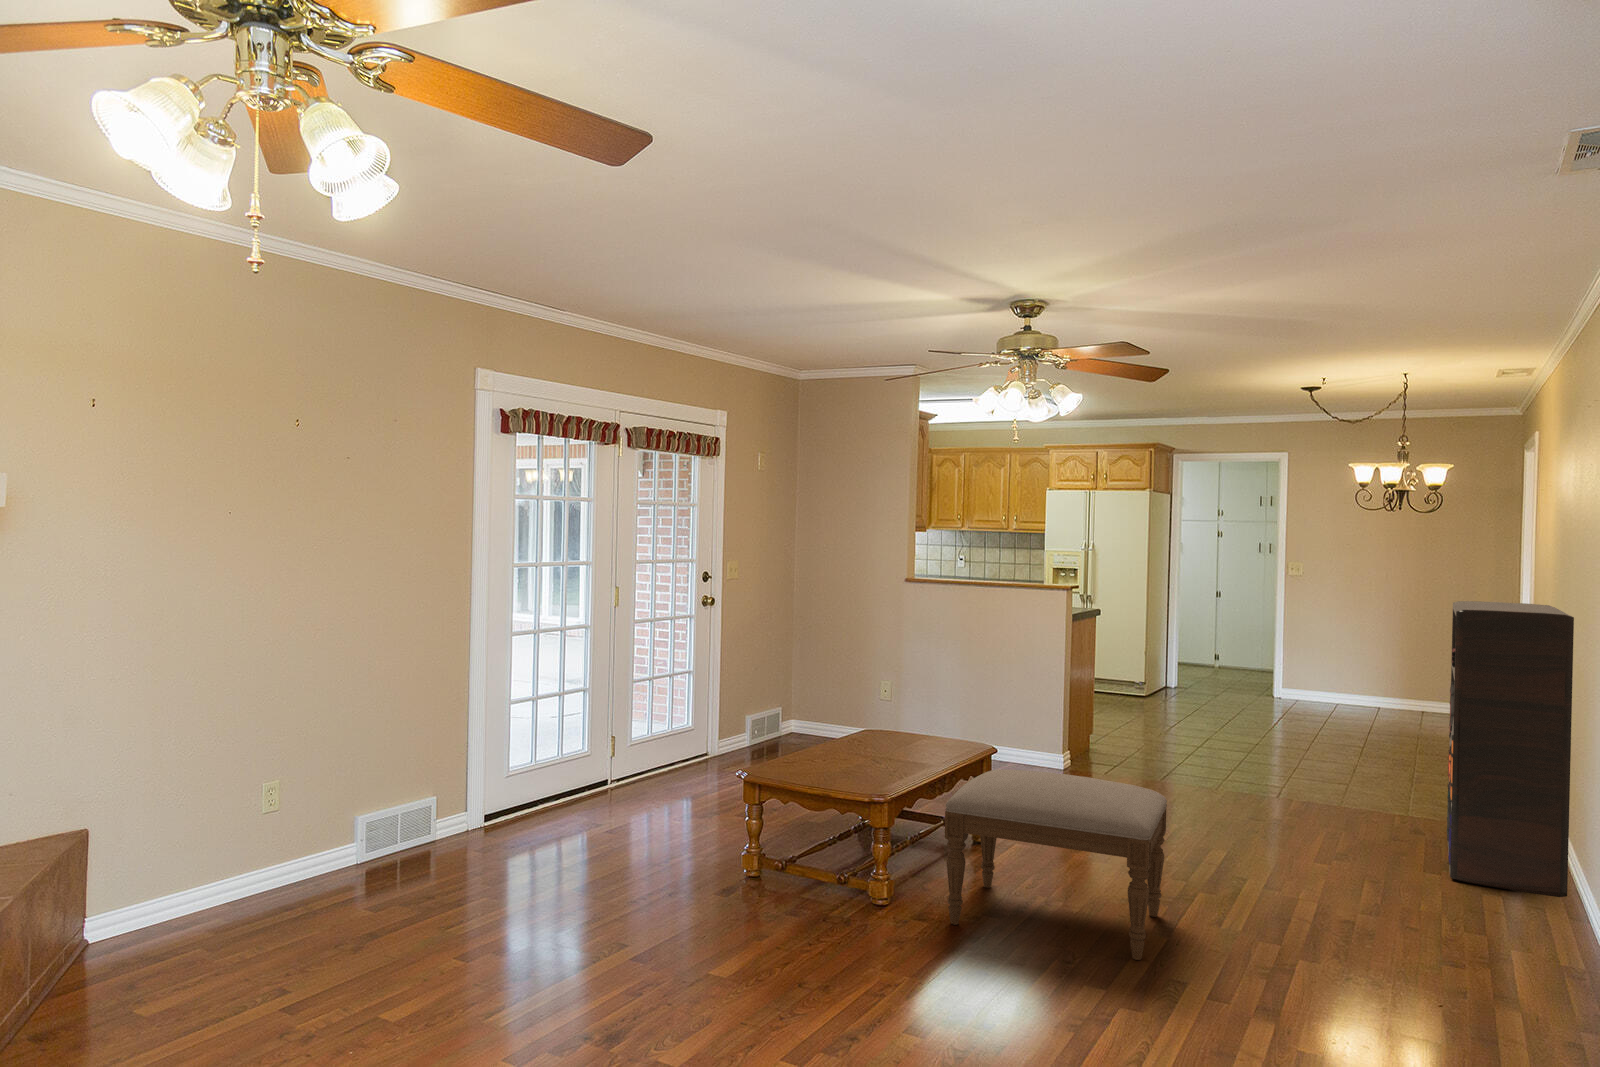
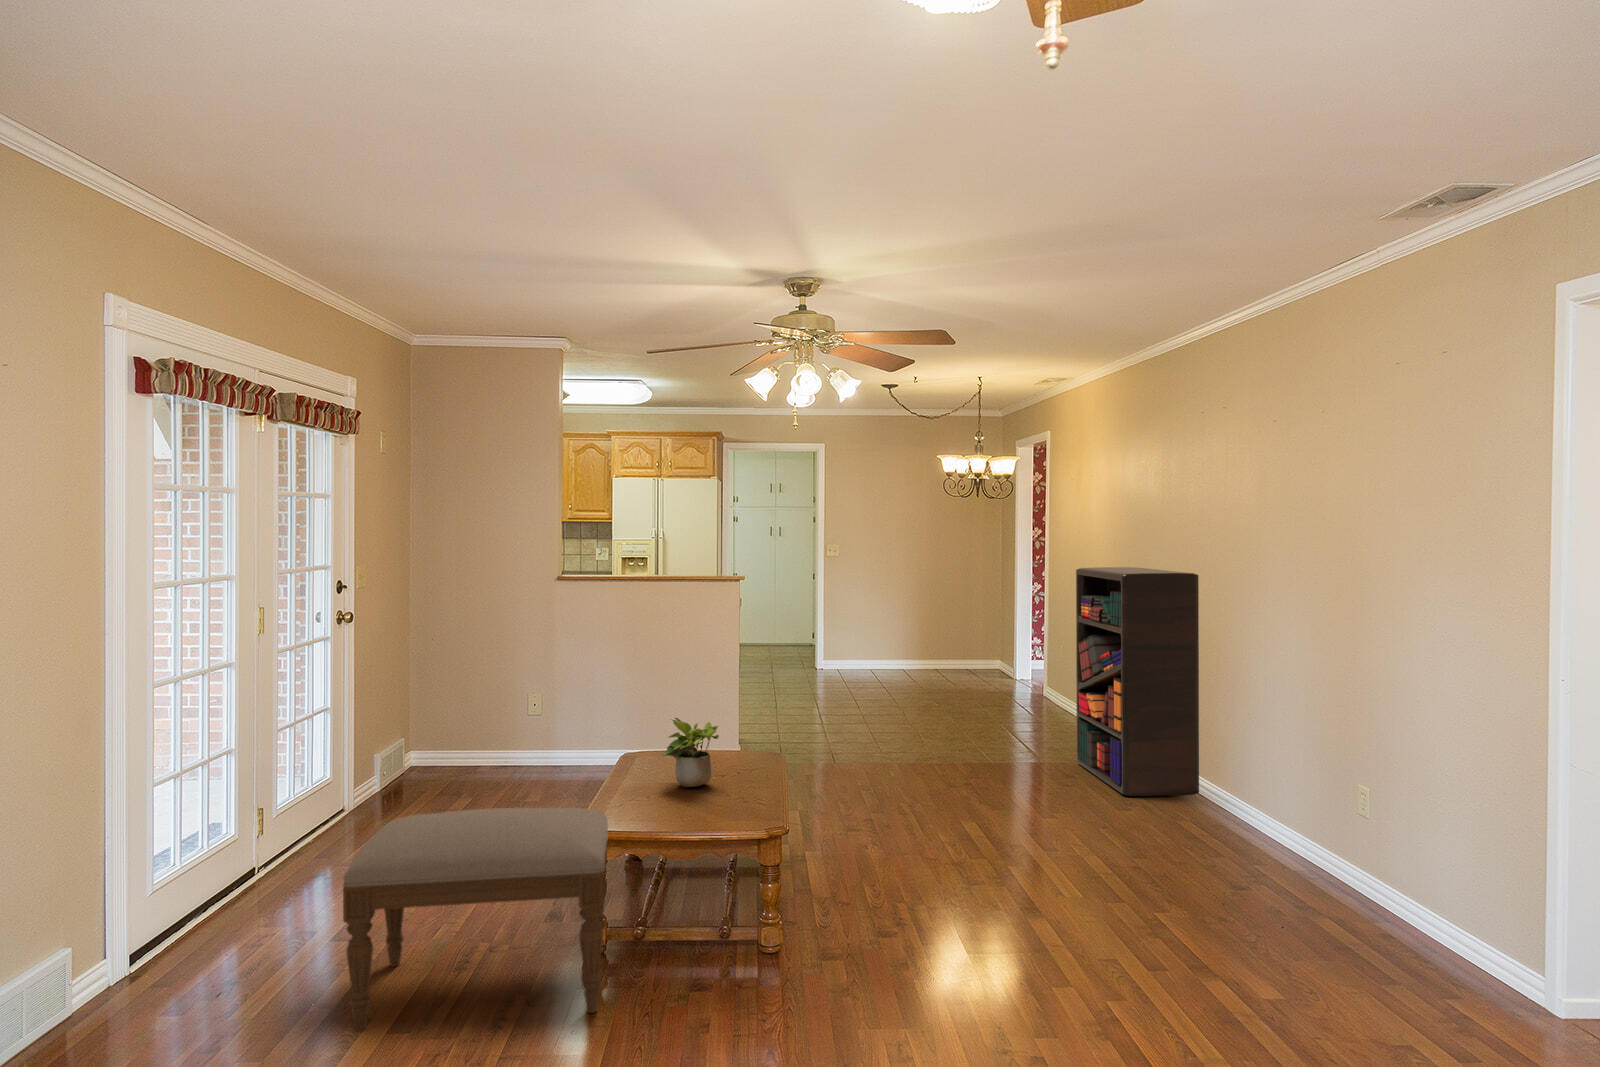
potted plant: none [826,705,883,767] -> present [661,718,719,788]
ottoman: present [945,769,1167,960] -> present [343,807,608,1031]

